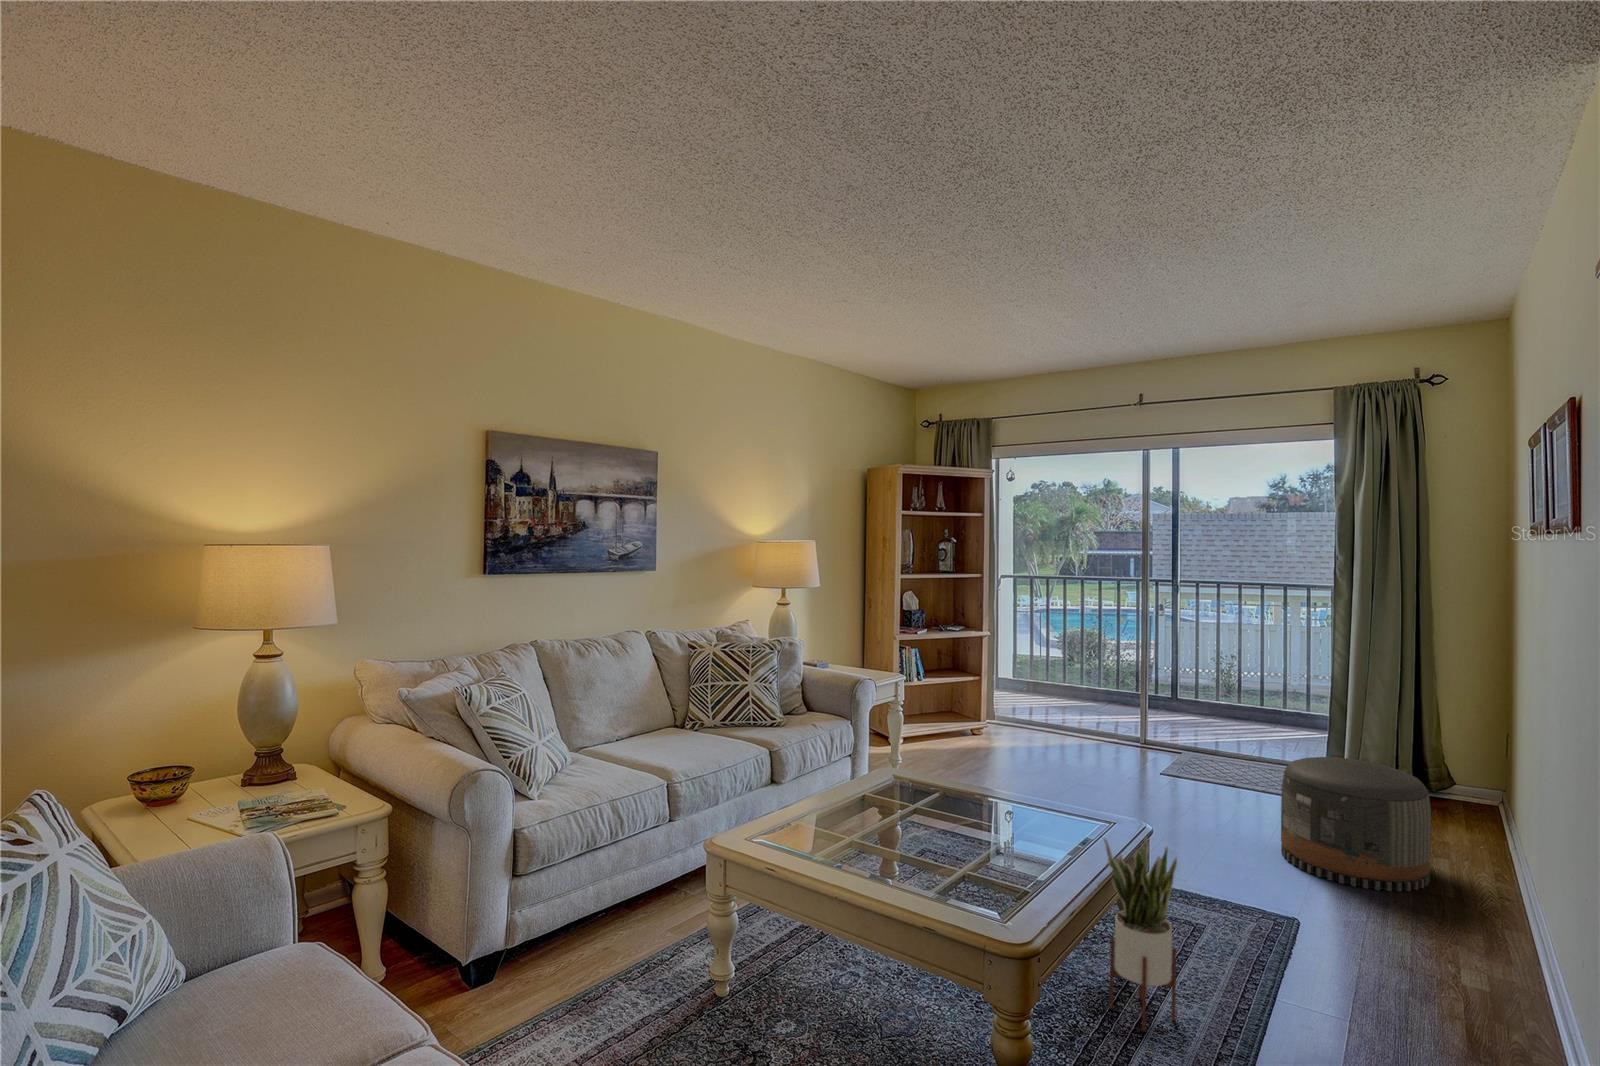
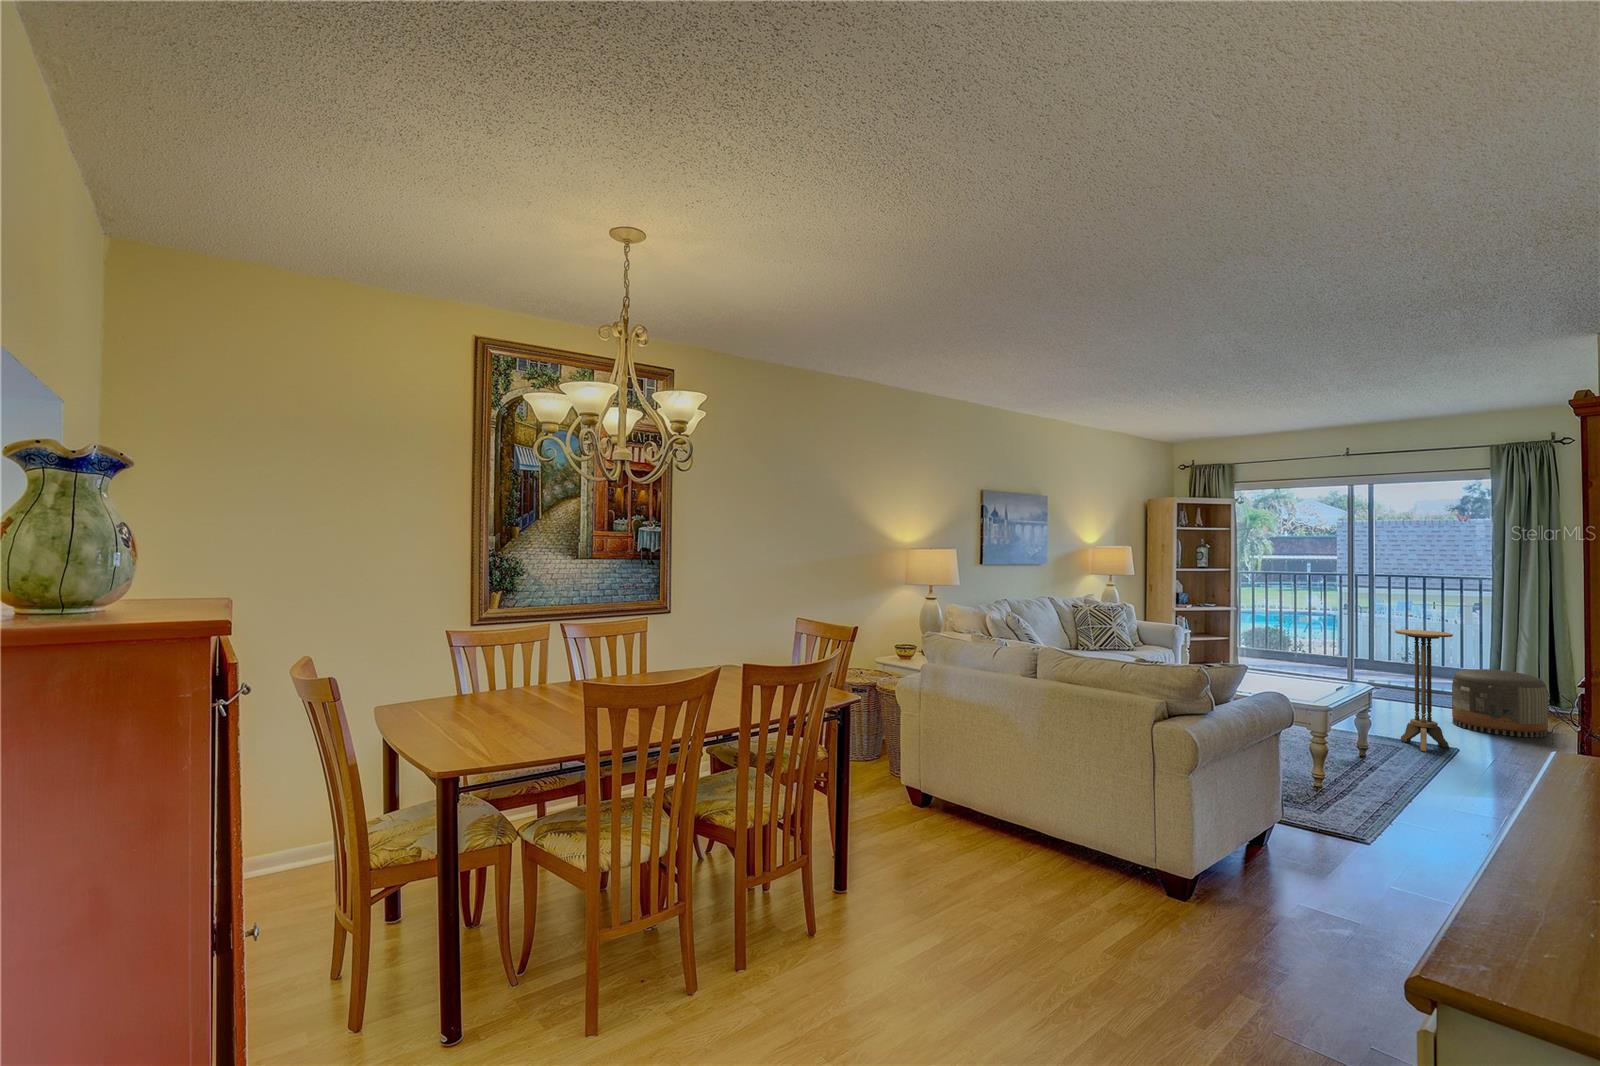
side table: none [1193,707,1295,966] -> present [1395,630,1453,751]
potted plant: present [1104,837,1177,1031] -> none [1351,678,1389,763]

